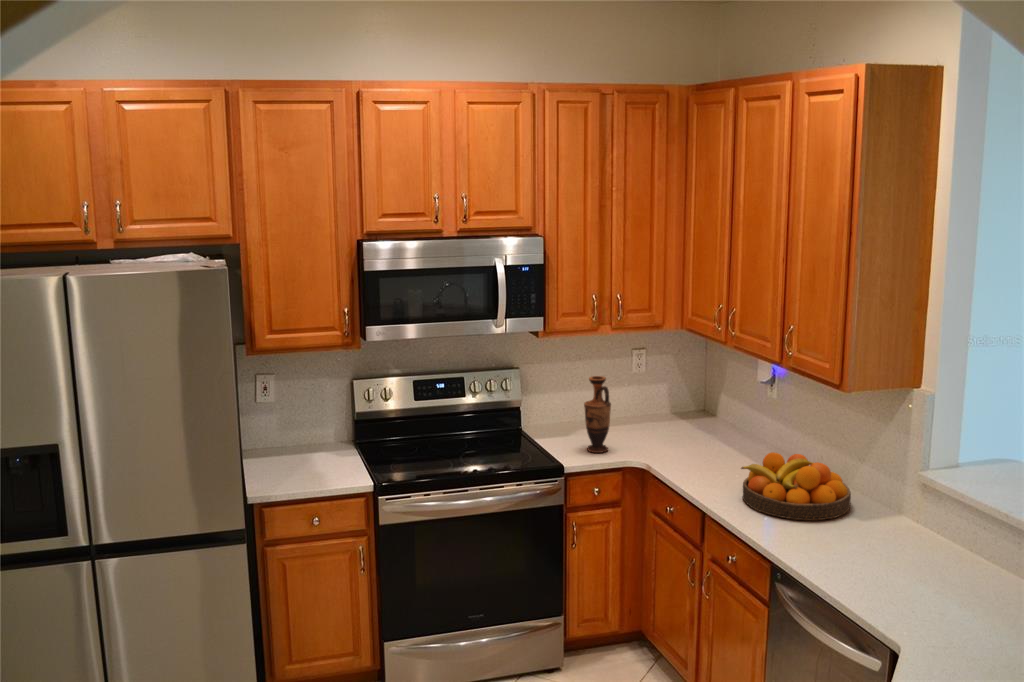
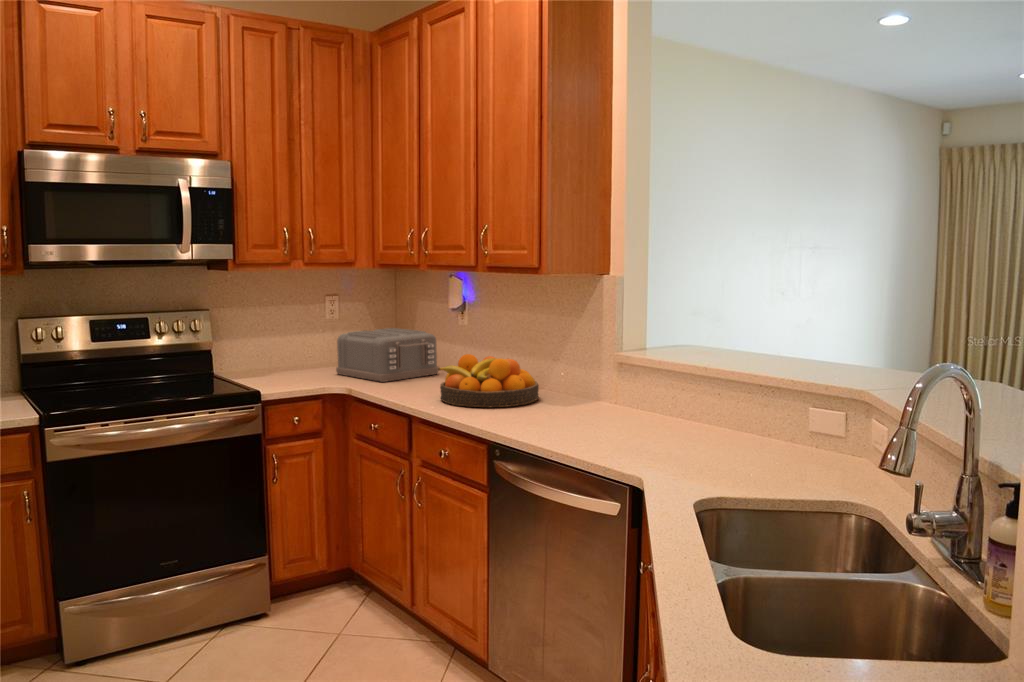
vase: present [584,376,611,453] -> none [280,306,308,384]
toaster: none [637,391,742,457] -> present [336,328,439,382]

